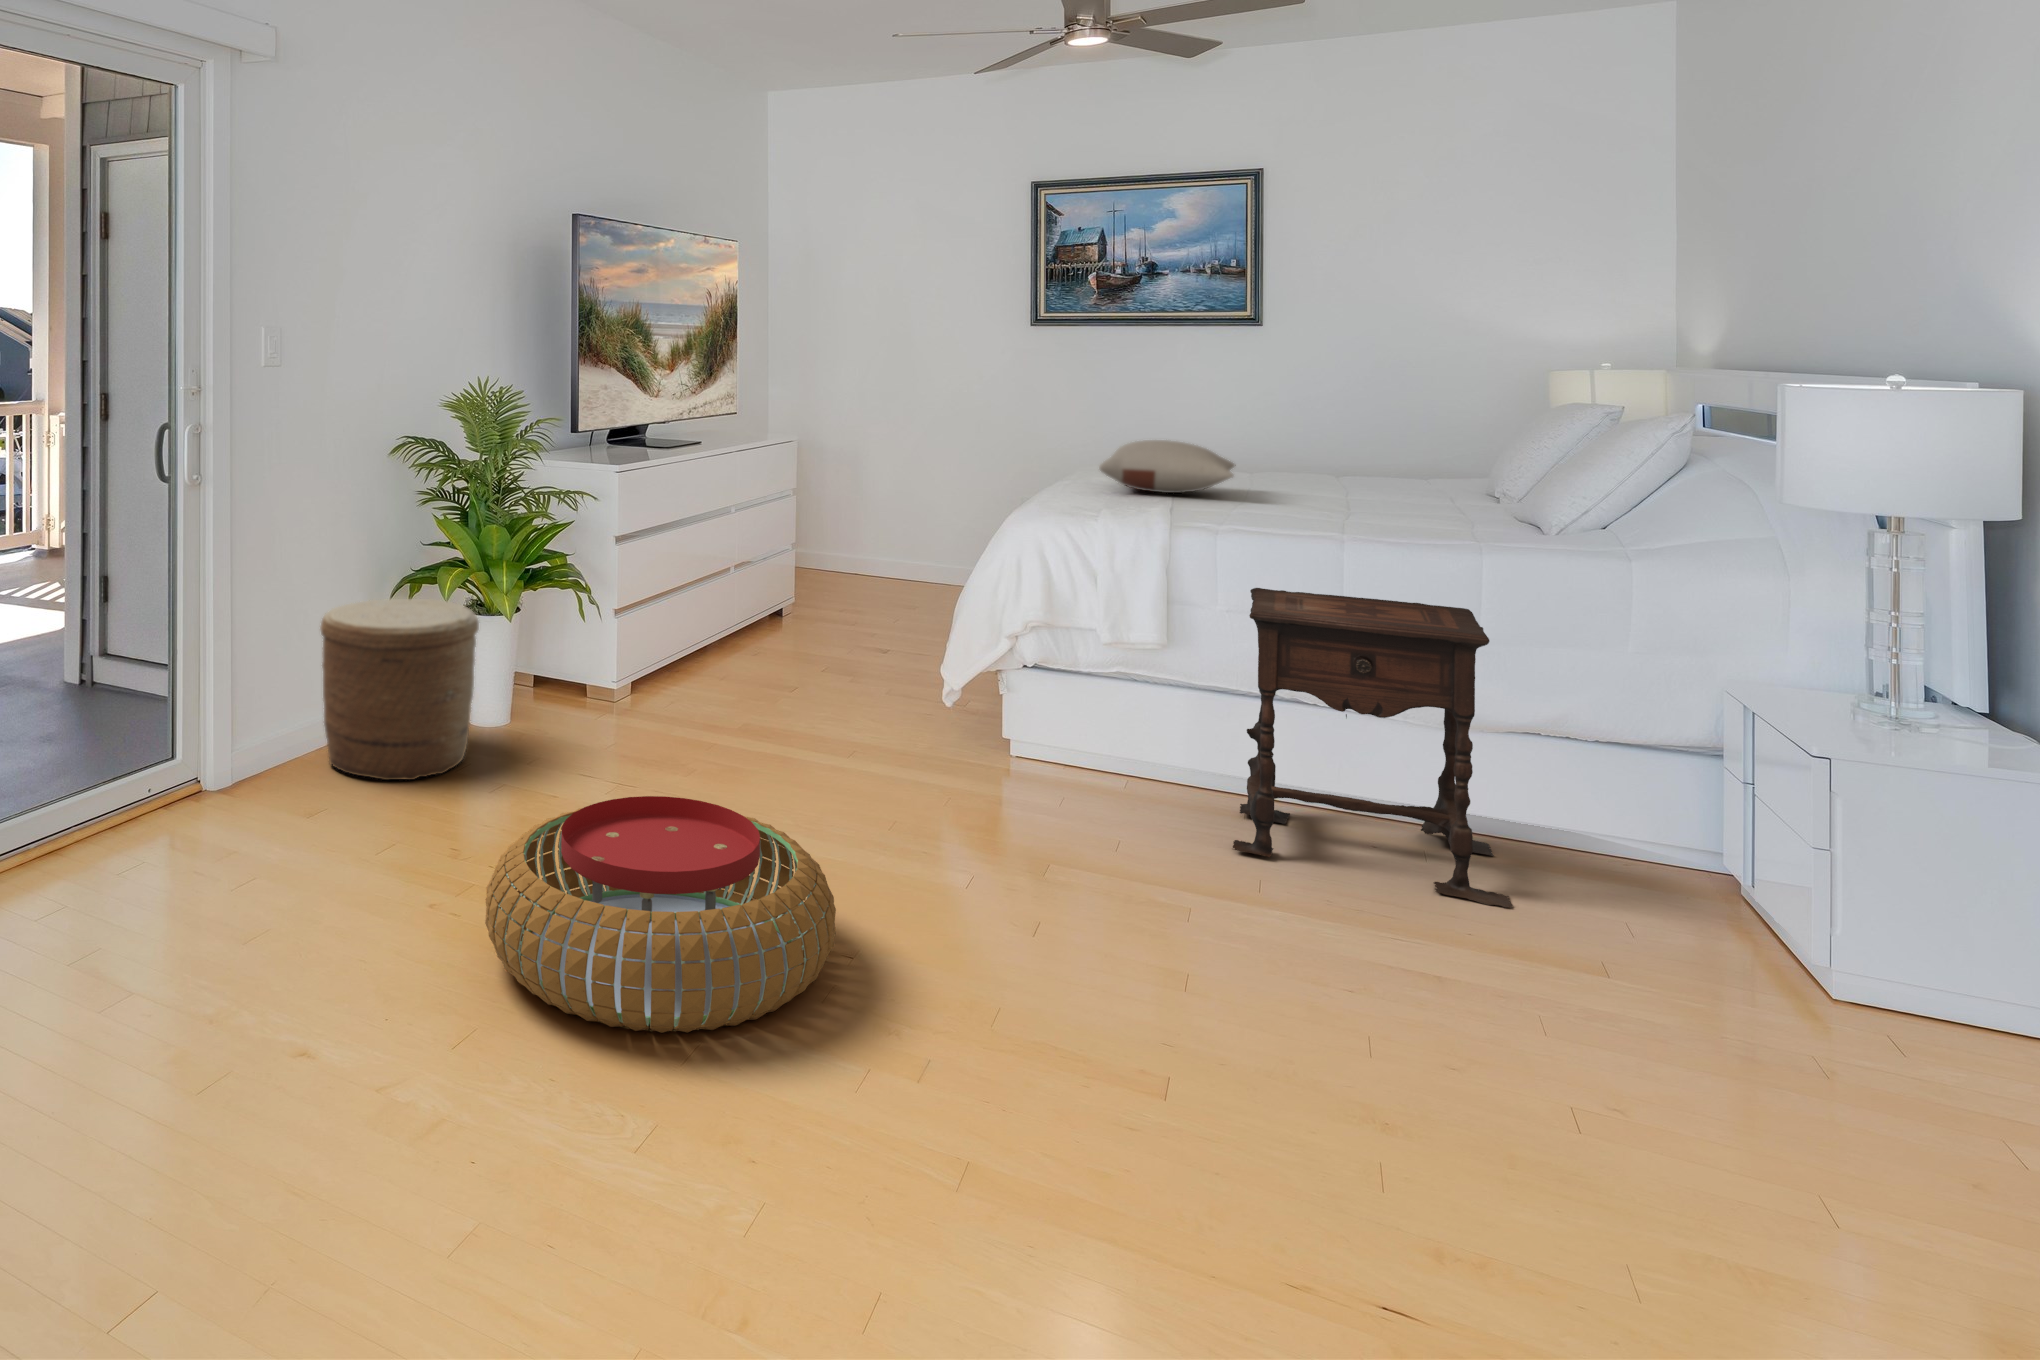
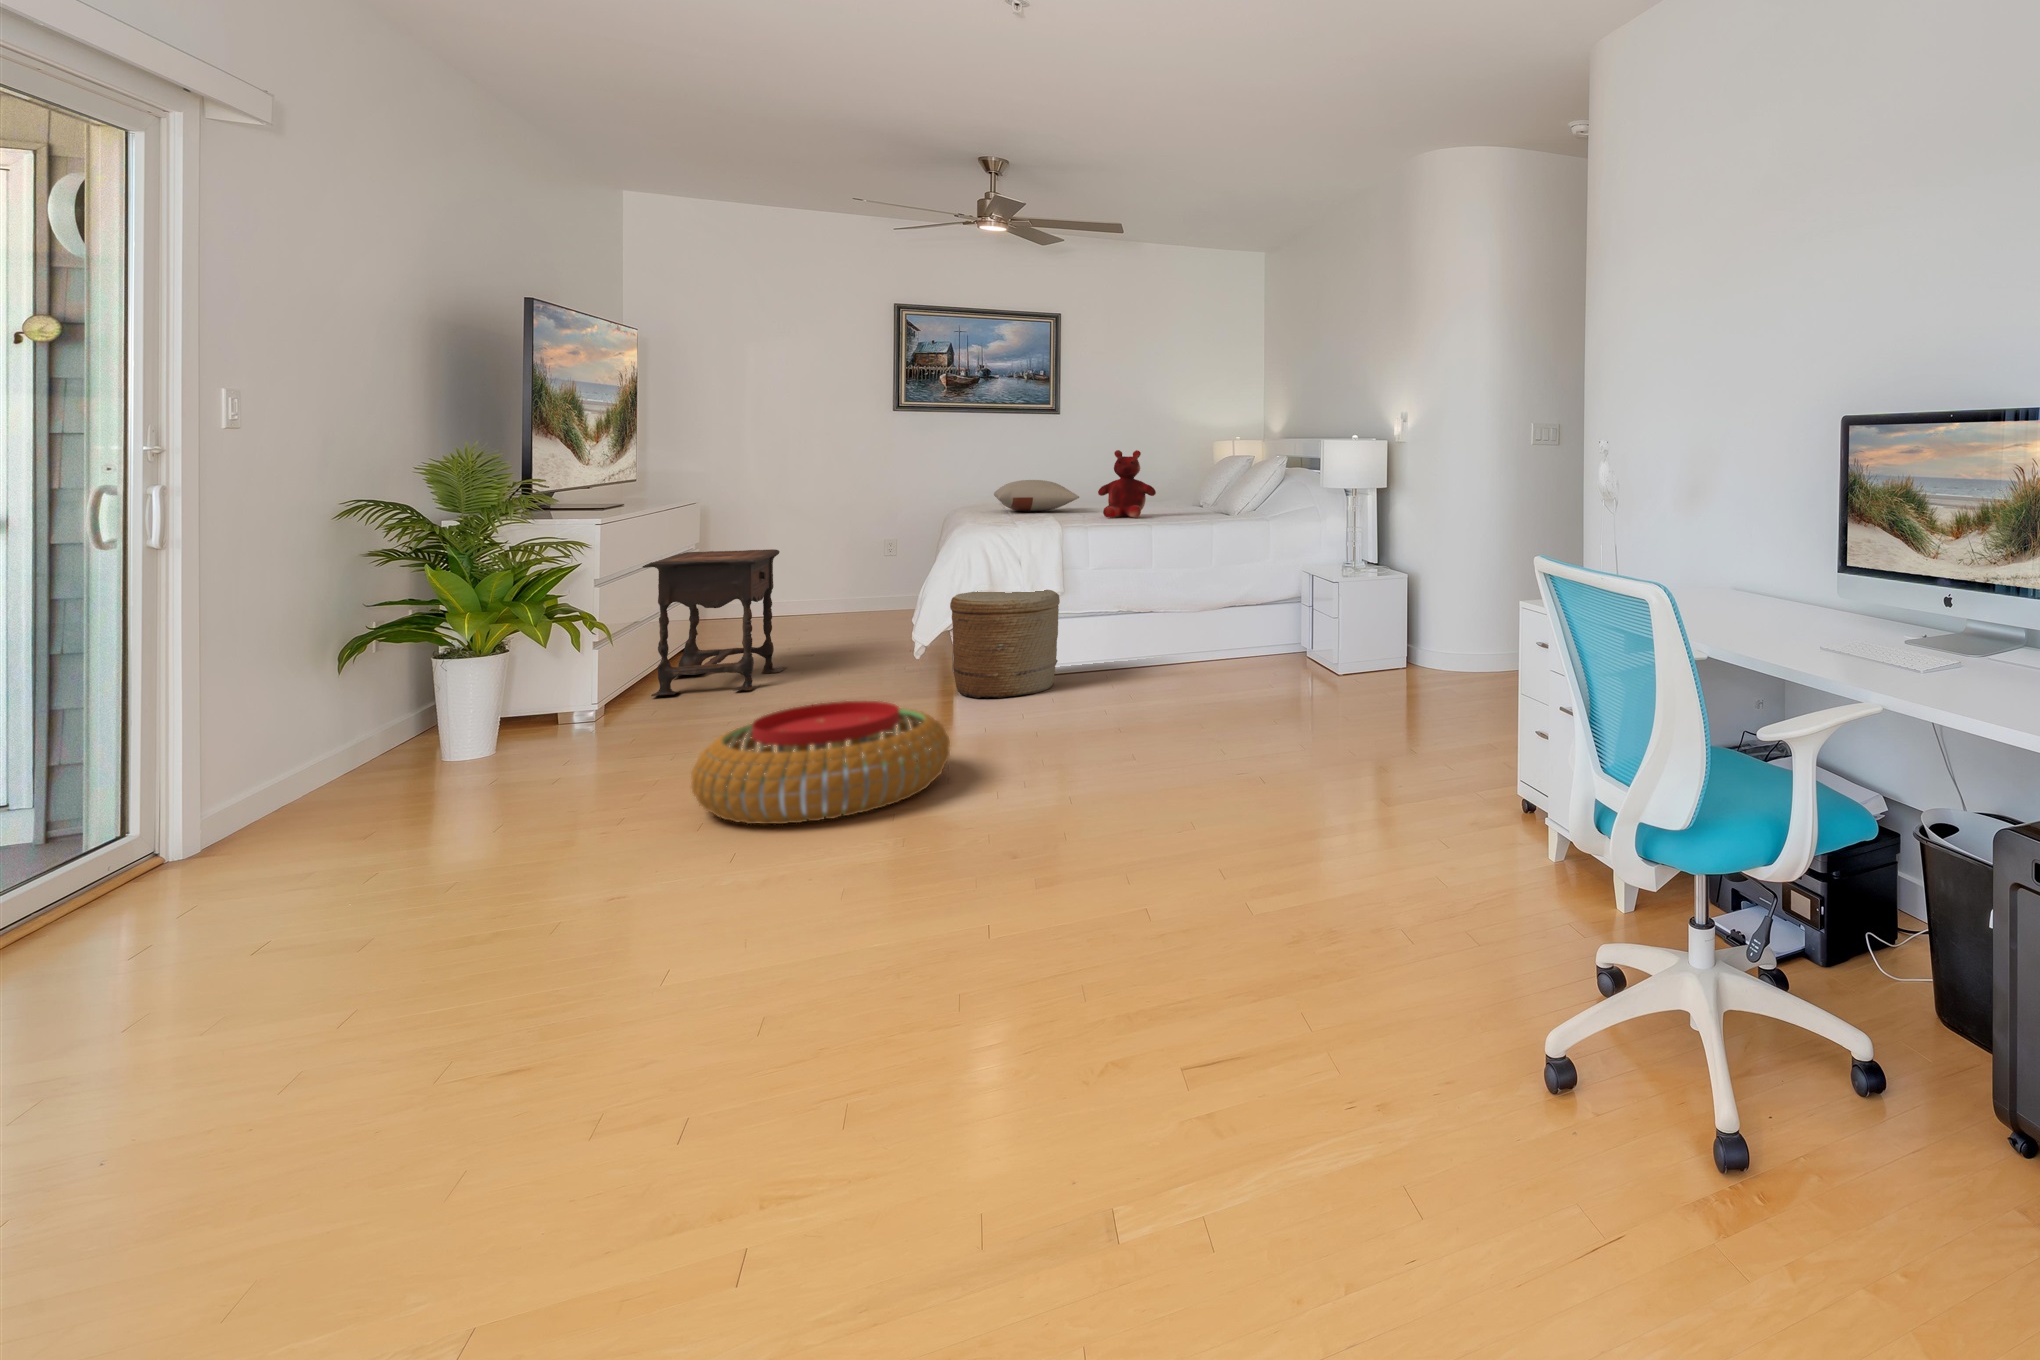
teddy bear: none [1256,398,1367,526] -> present [1098,450,1156,518]
side table: present [1233,588,1512,908] -> present [643,549,786,696]
woven basket: present [321,599,479,780] -> present [950,590,1060,698]

